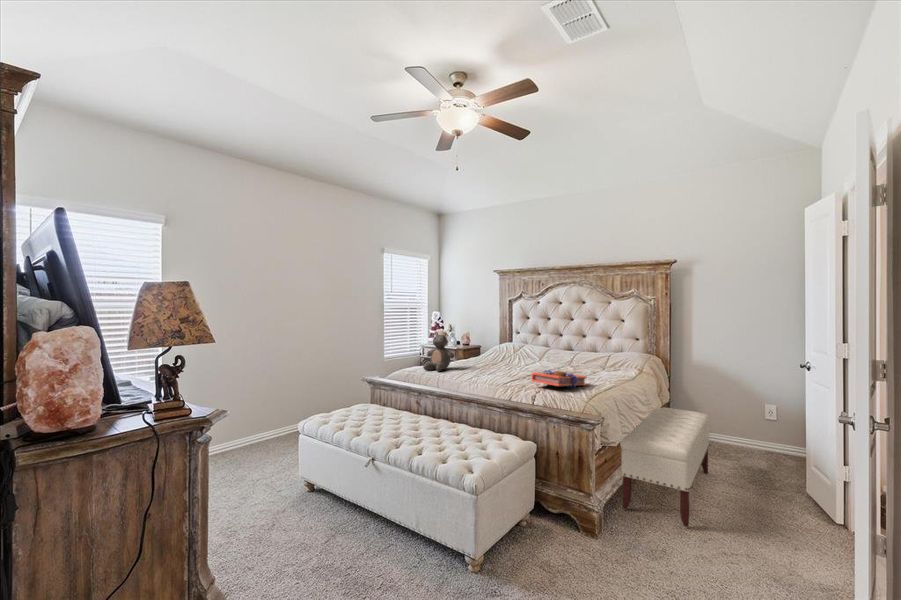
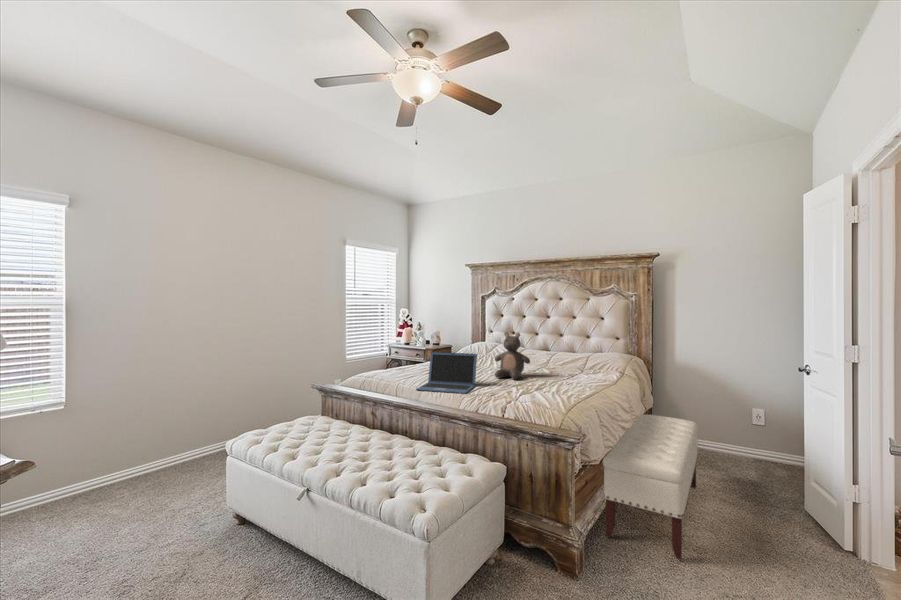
teddy bear: present [423,331,454,371] -> present [495,332,530,380]
laptop: none [455,349,508,385] -> present [416,352,477,394]
book: present [531,370,587,388] -> none [502,375,565,397]

